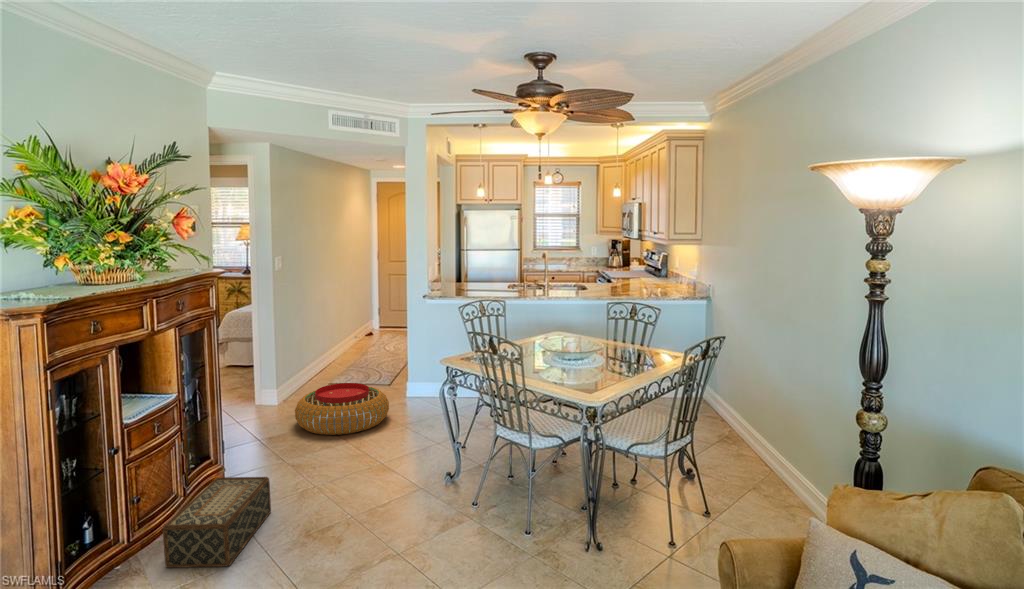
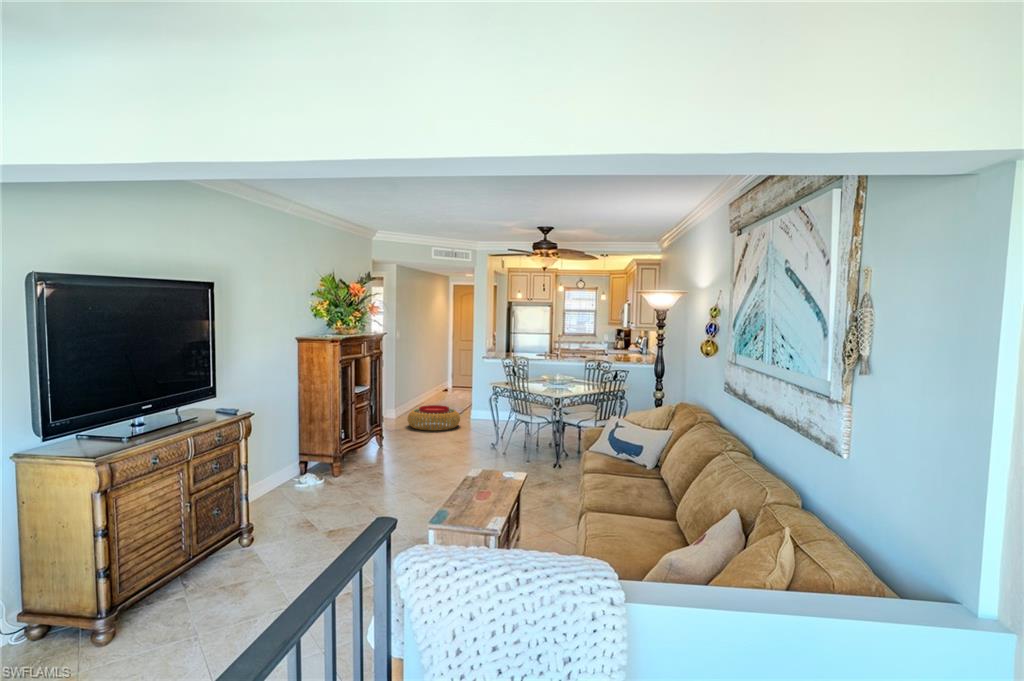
woven basket: present [163,477,271,568] -> none [363,432,404,462]

